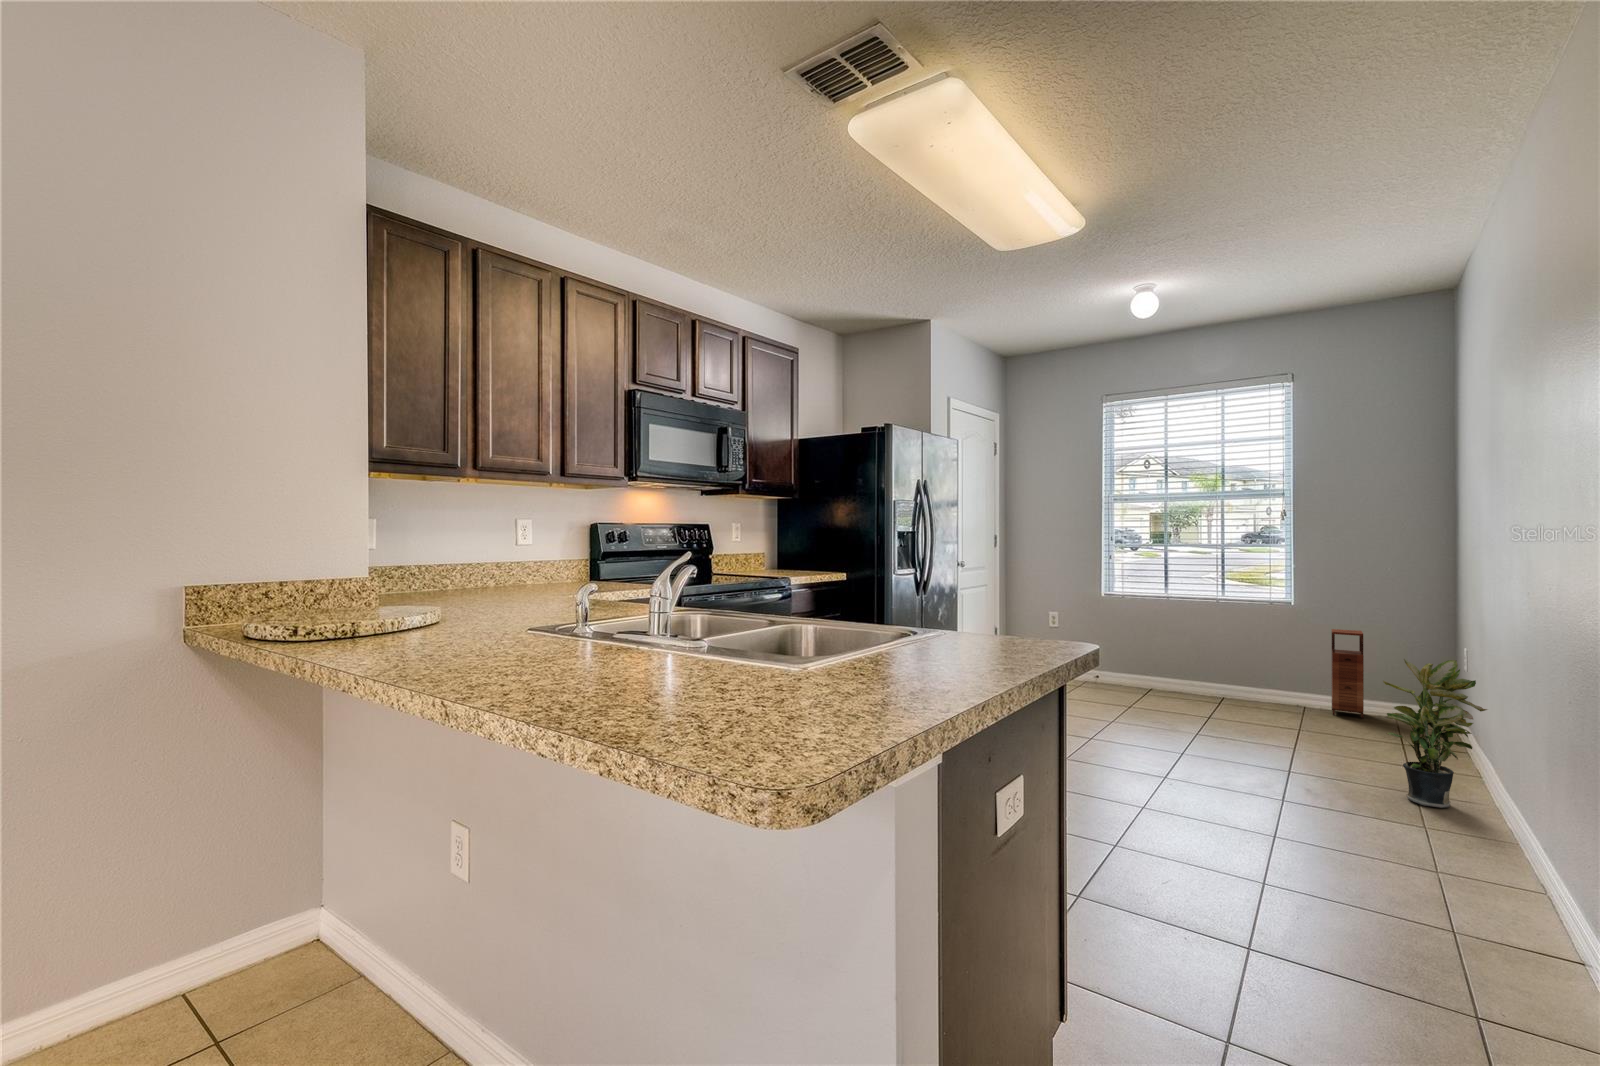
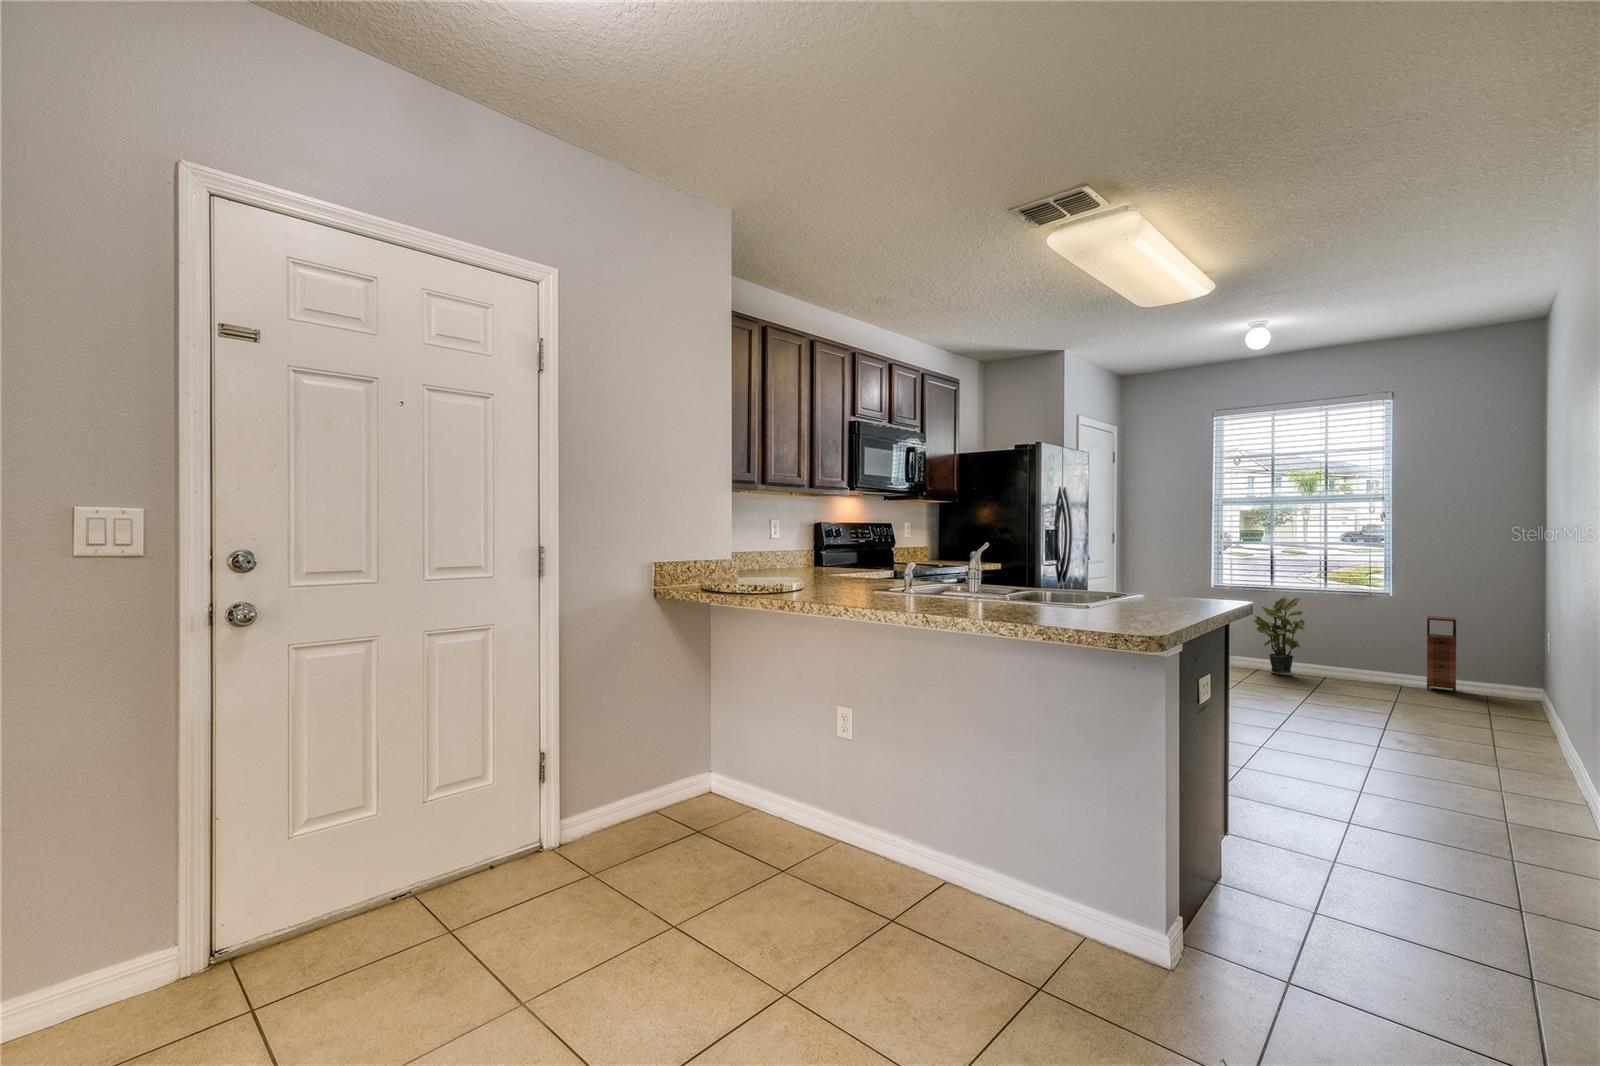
potted plant: present [1383,659,1487,808] -> present [1254,596,1305,676]

